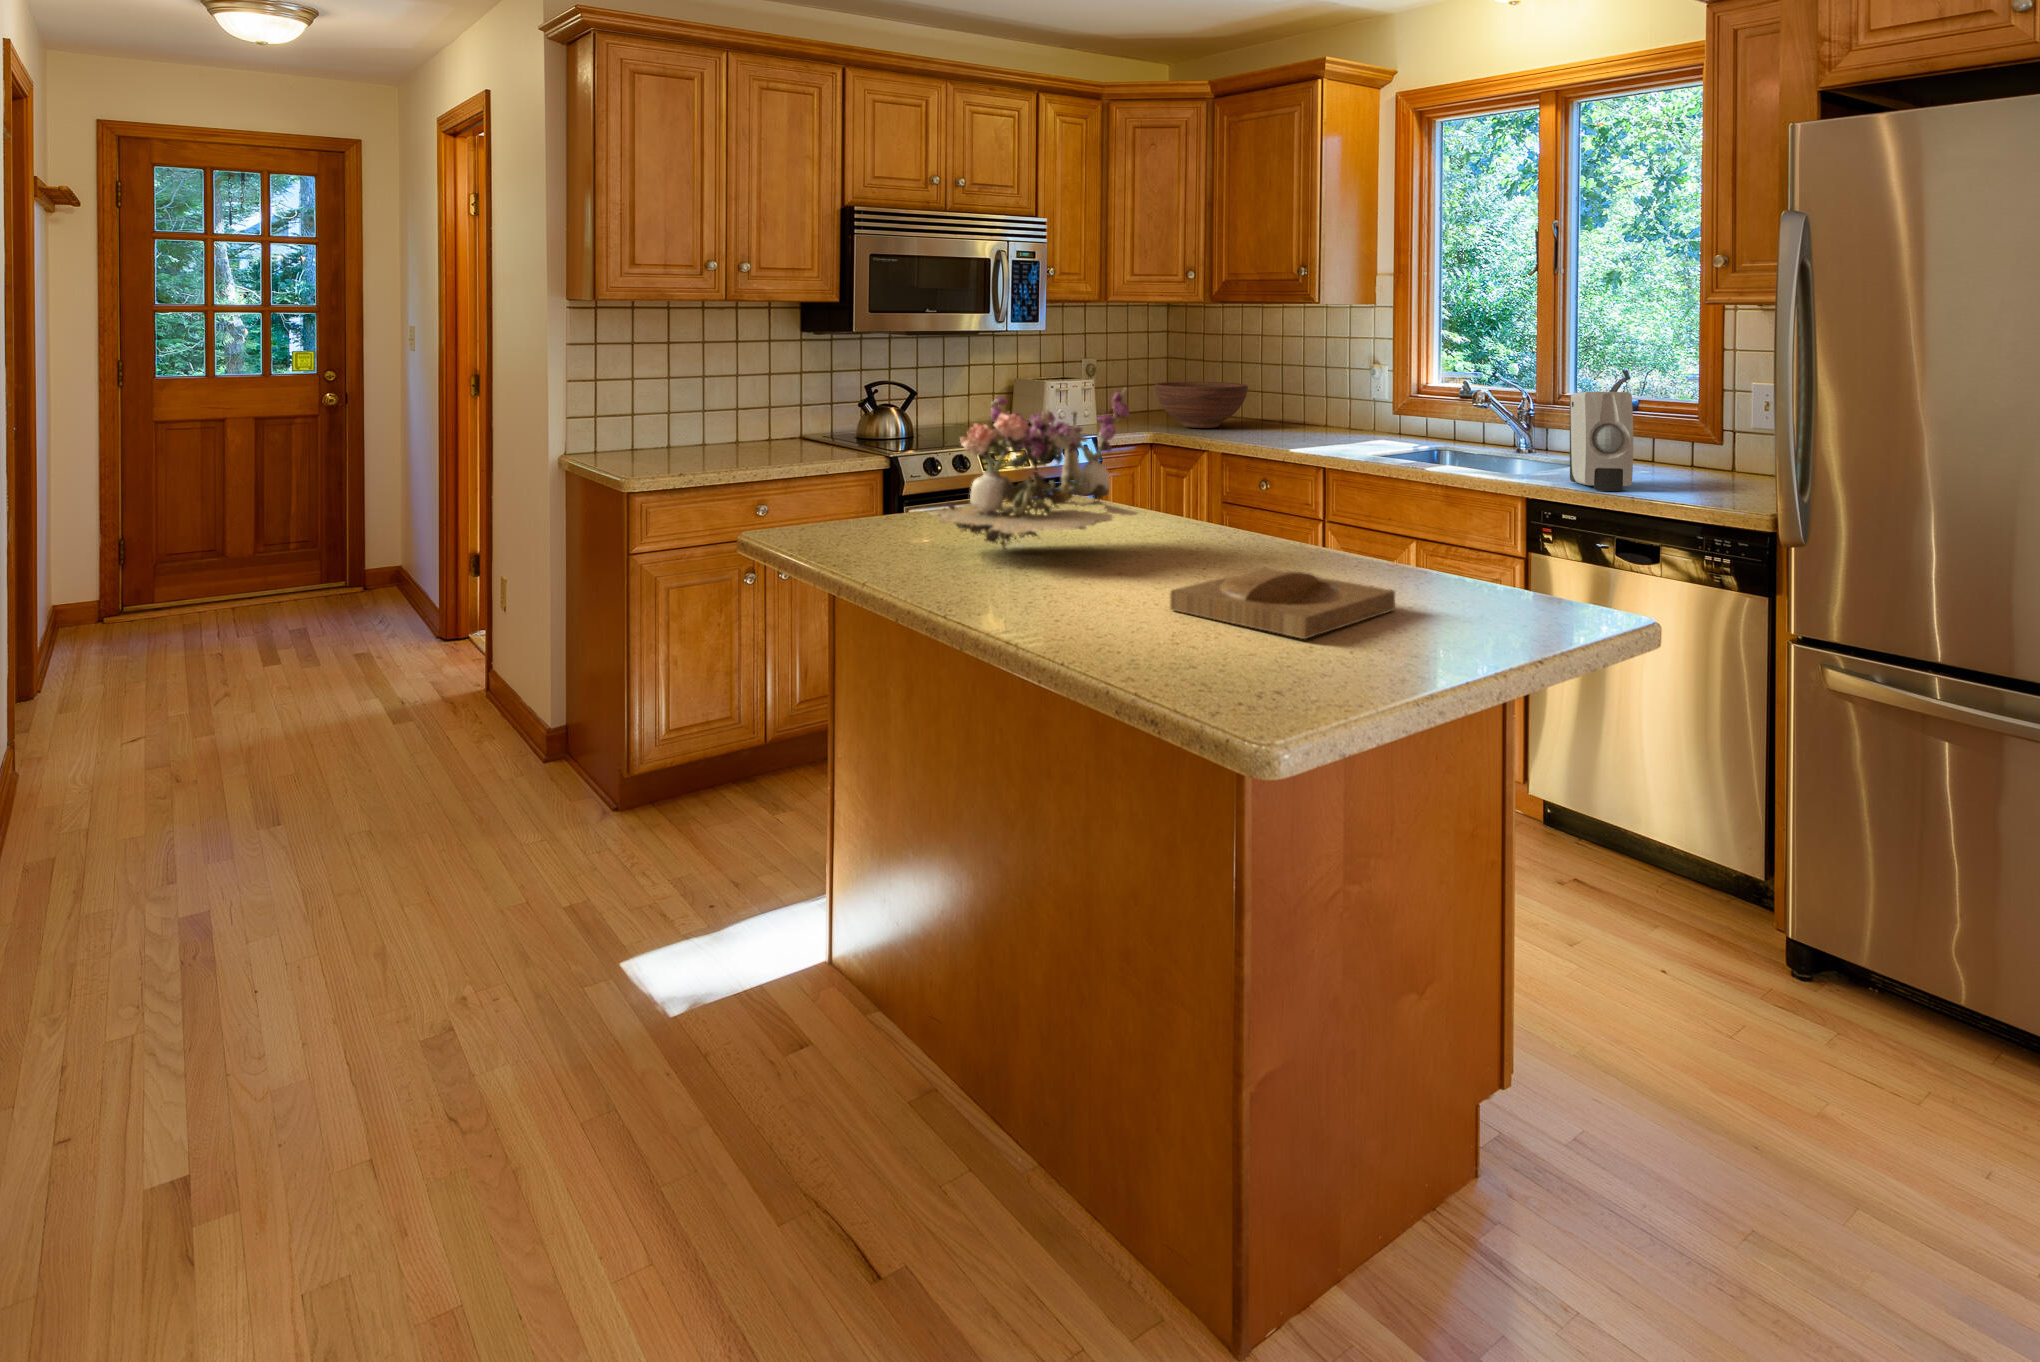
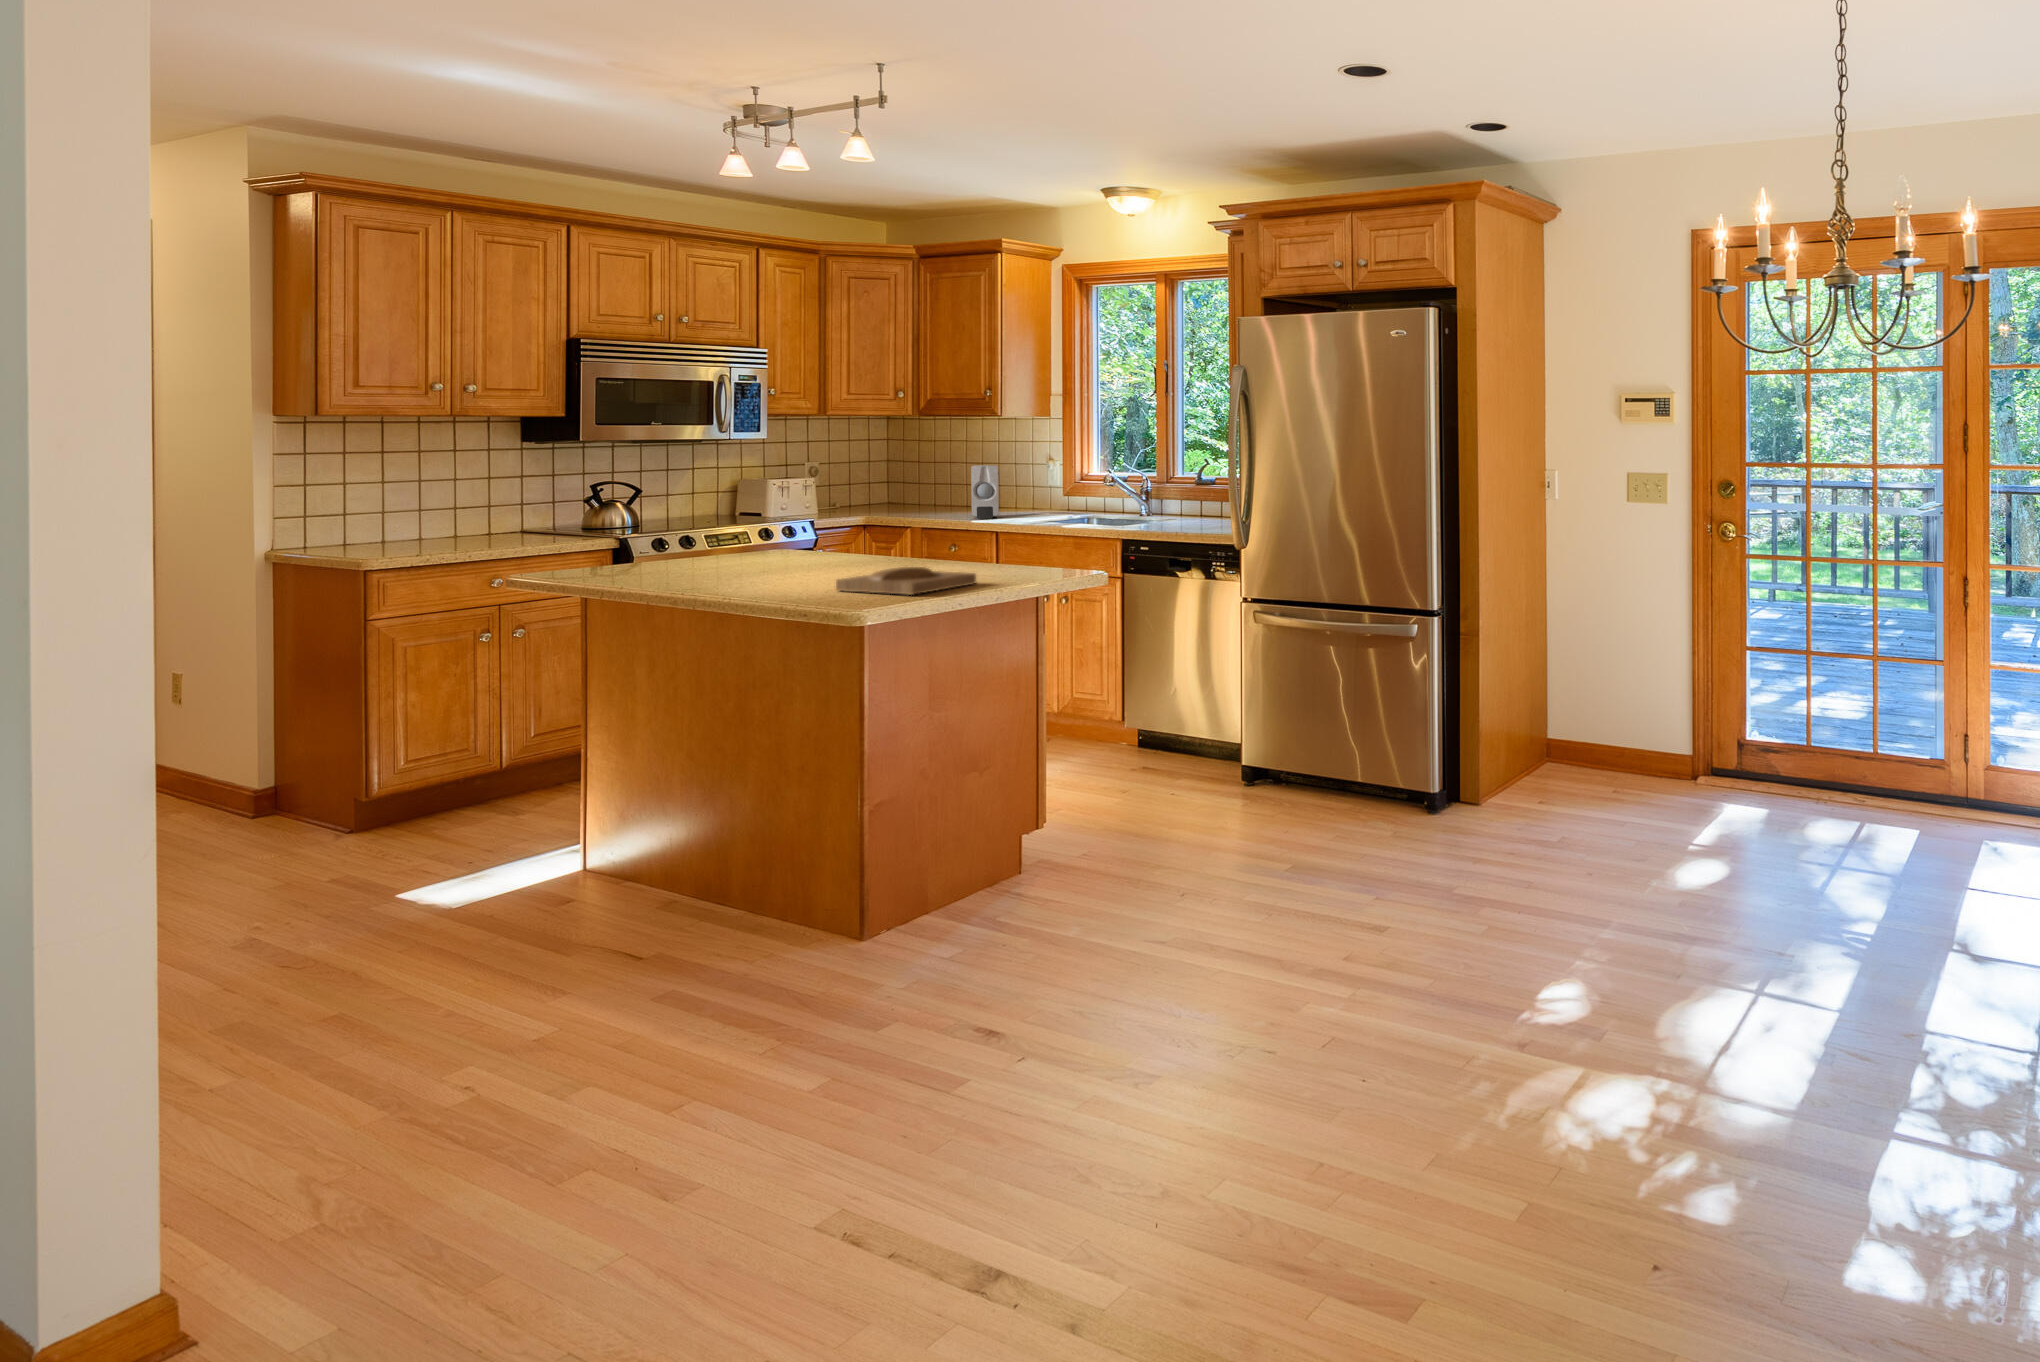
fruit bowl: present [1155,382,1248,428] -> none [871,480,951,515]
flower arrangement: present [930,388,1138,549] -> none [665,469,825,576]
soap dispenser: present [1570,392,1633,491] -> present [971,465,999,519]

